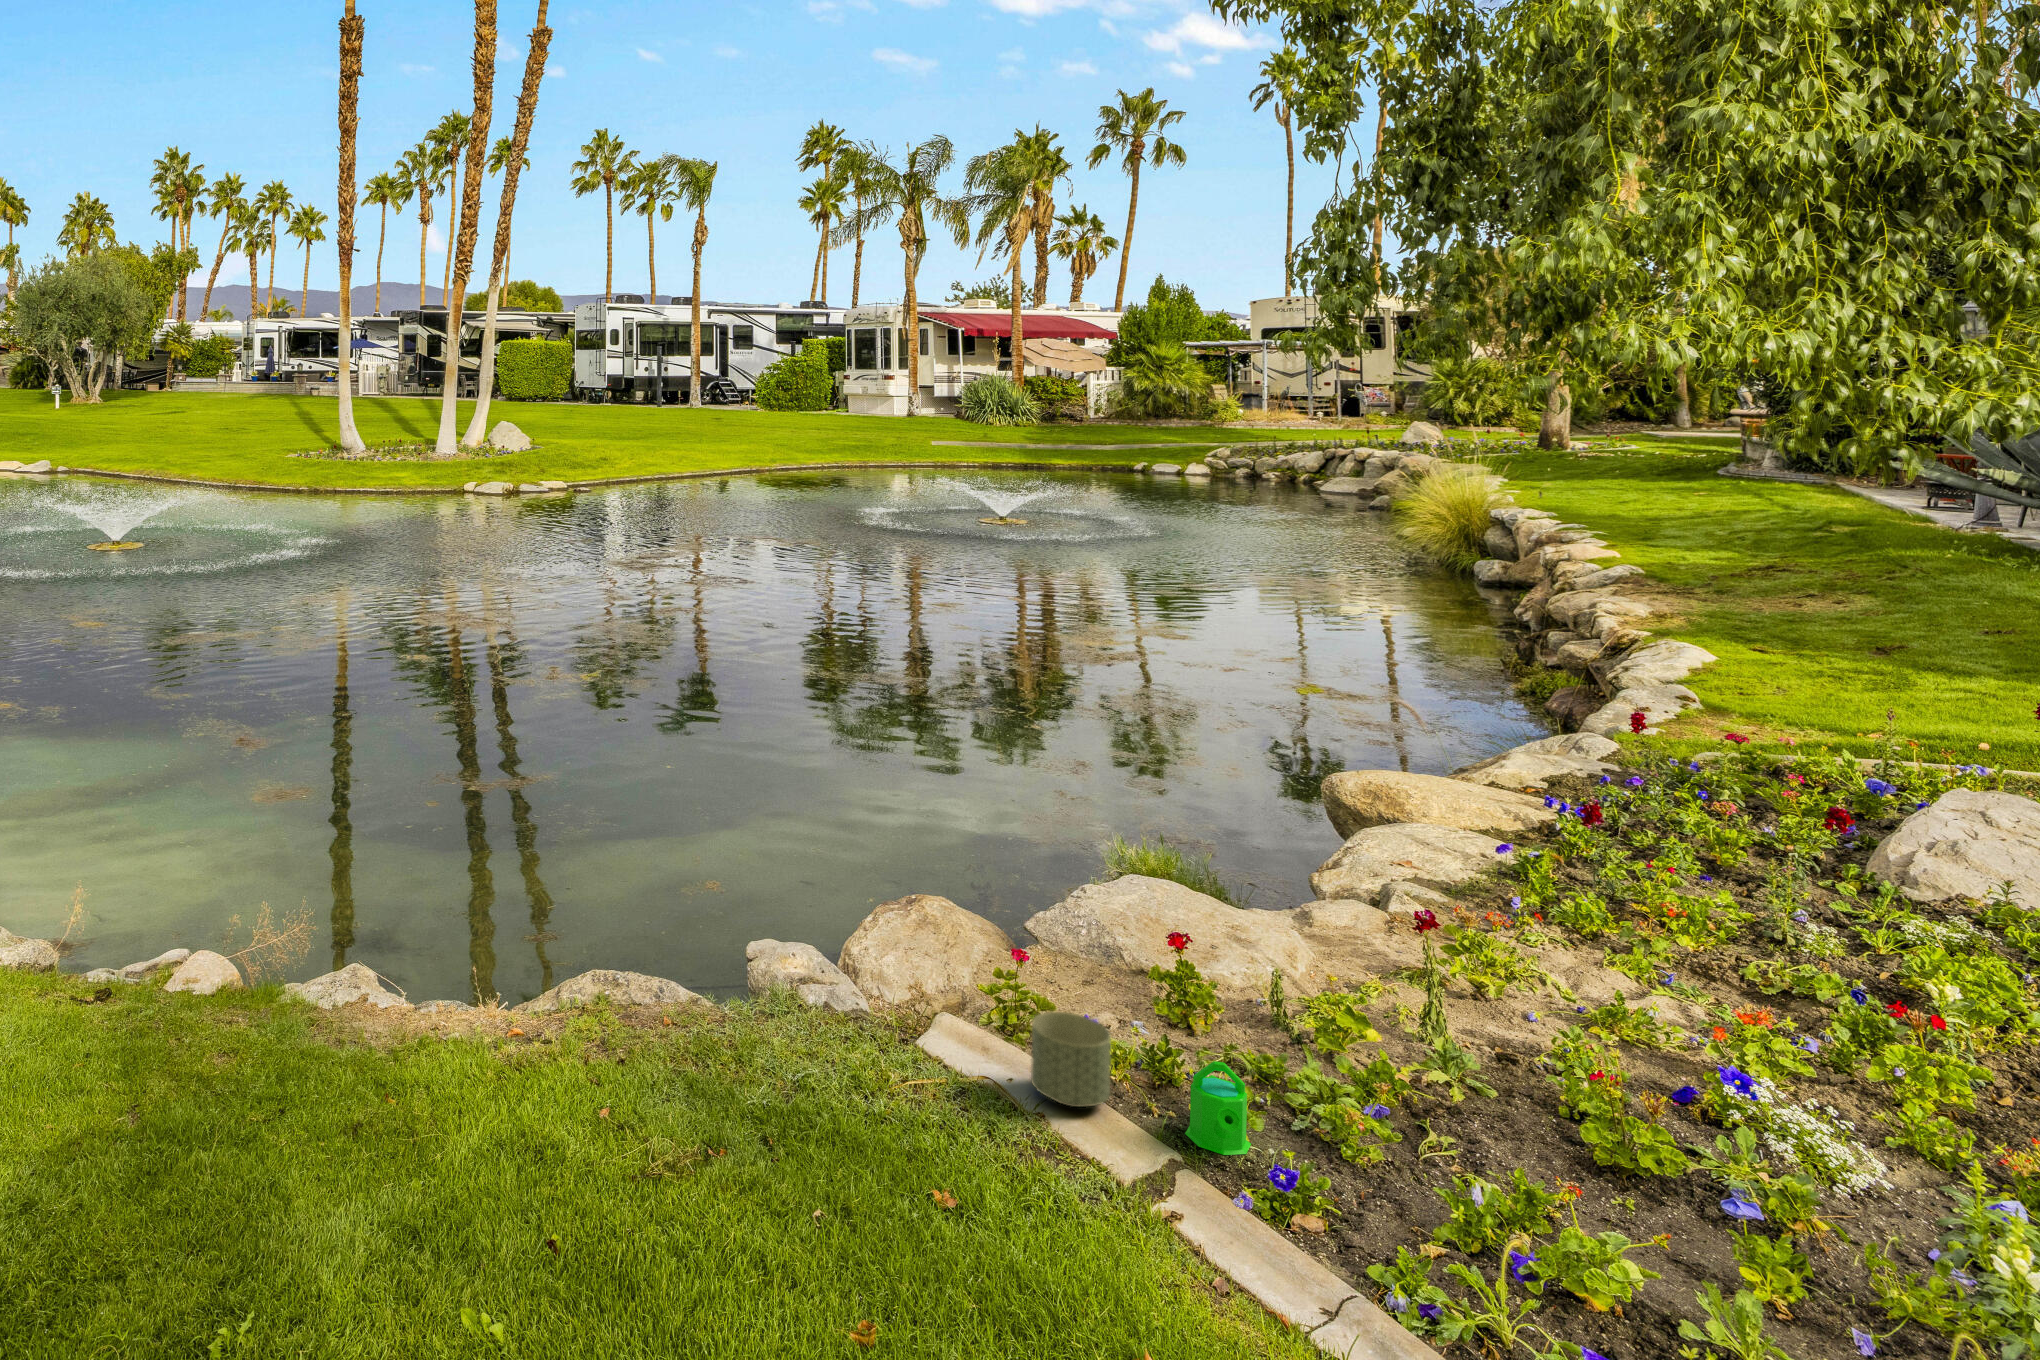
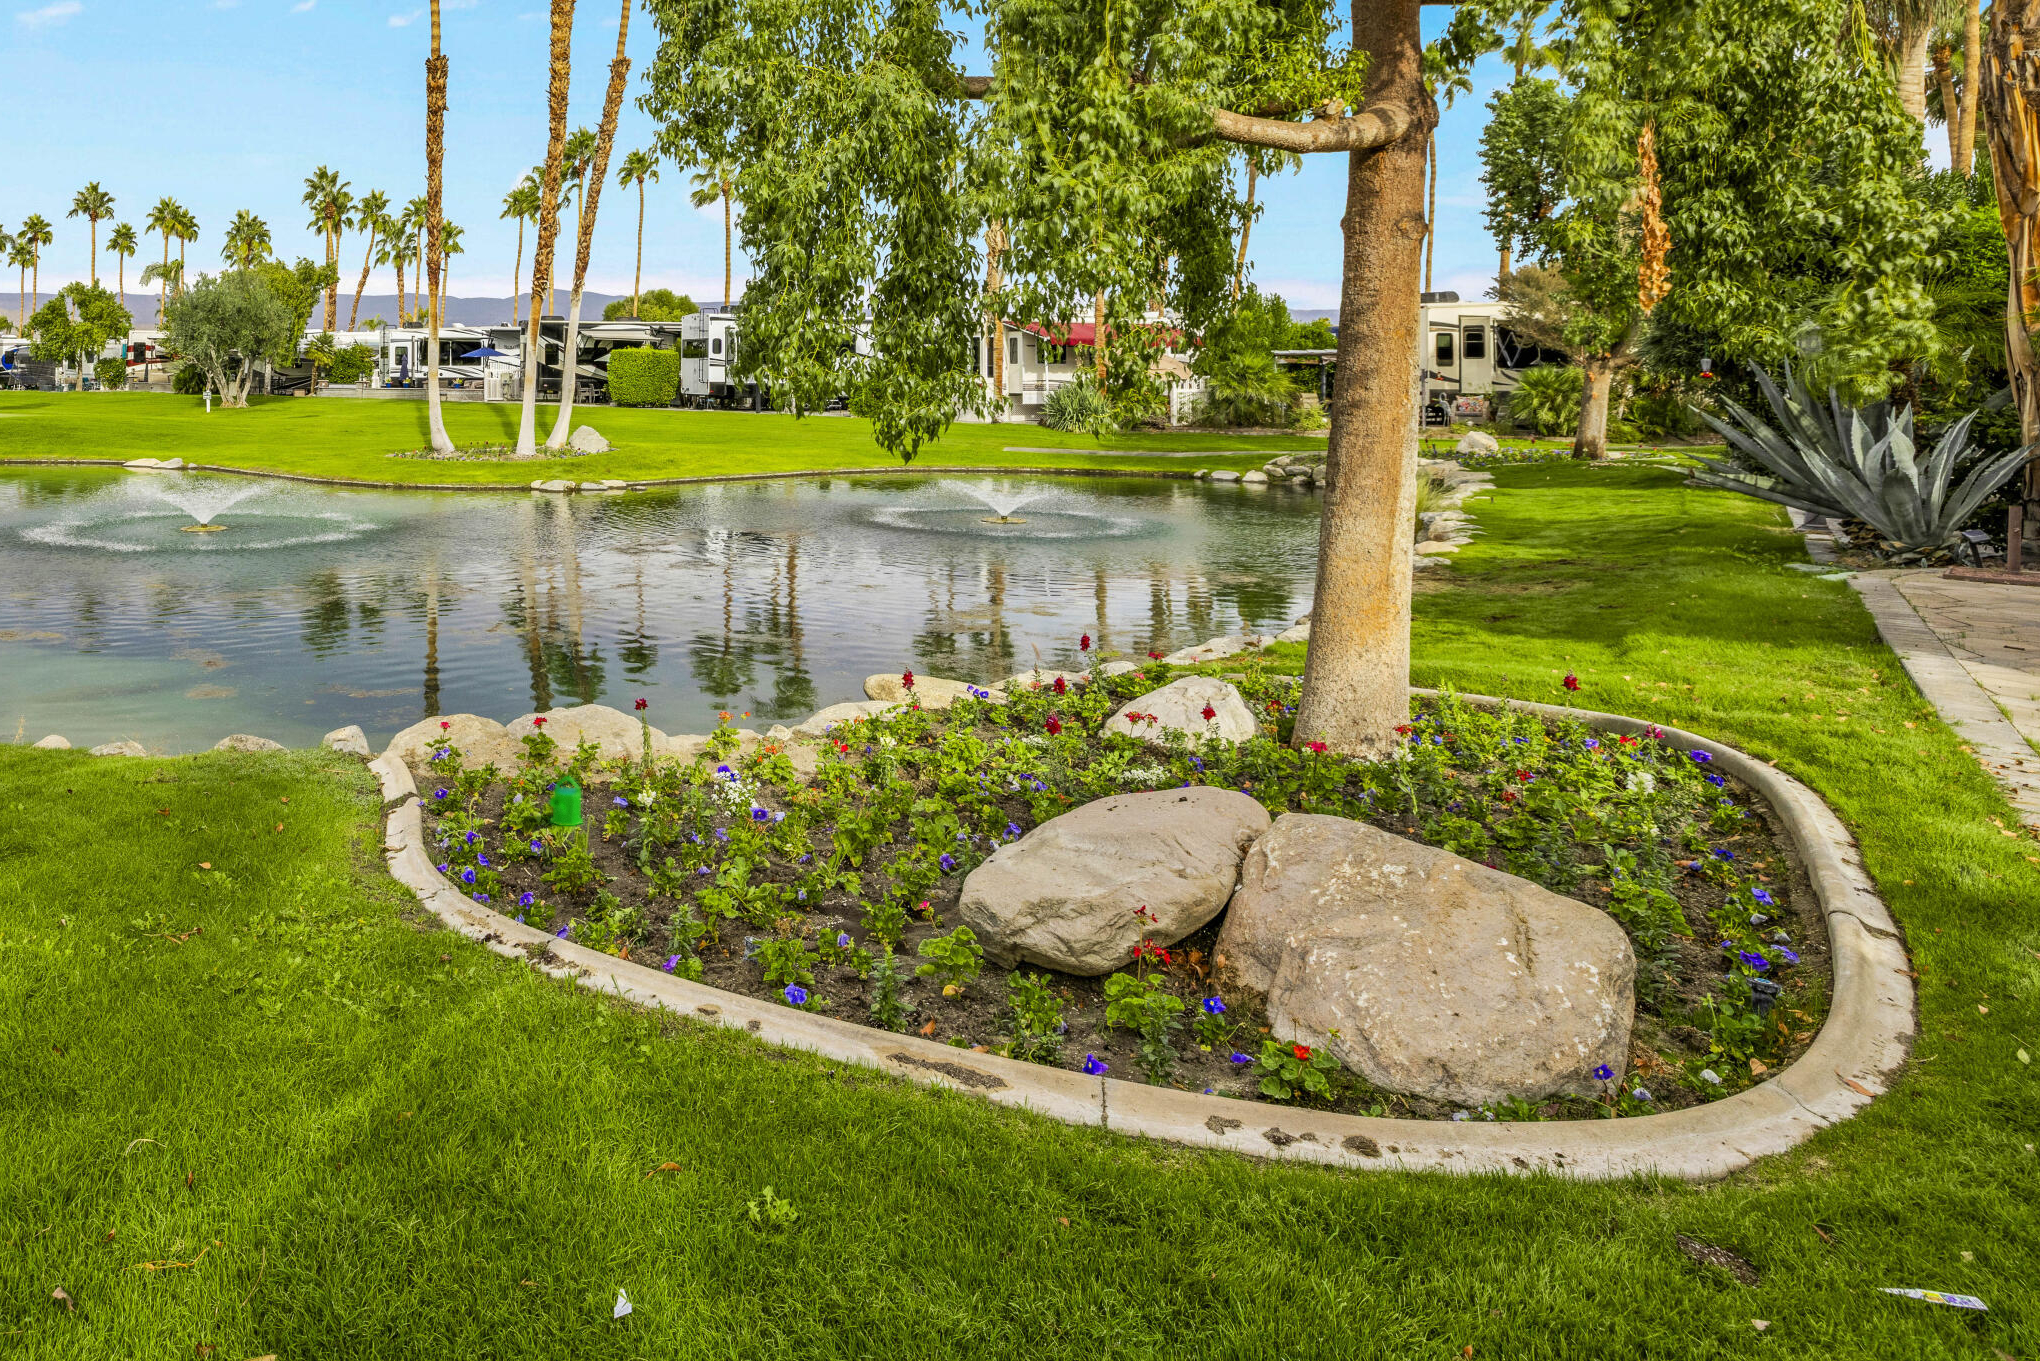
planter: present [1031,1012,1111,1107] -> none [483,757,527,807]

